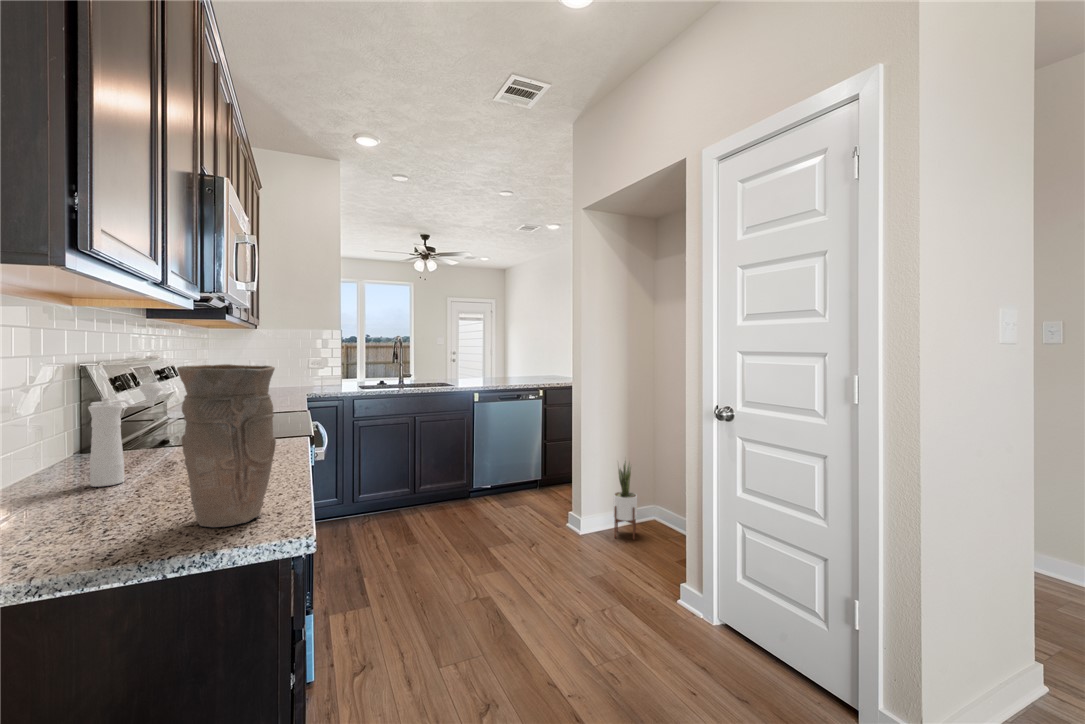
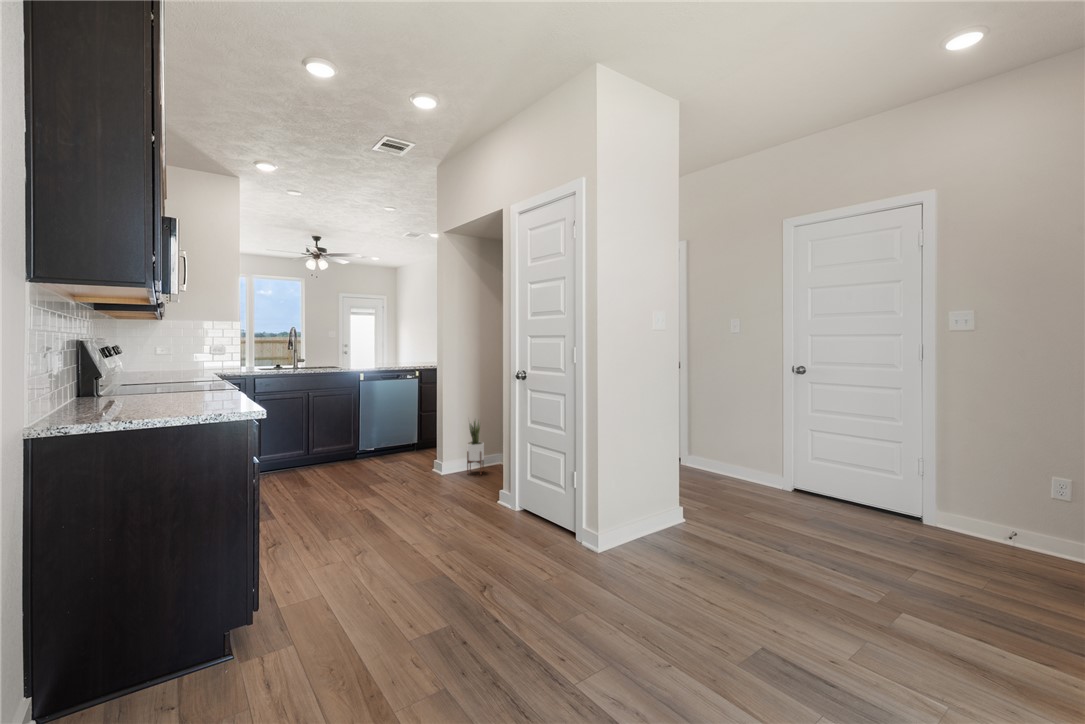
vase: present [177,364,276,527] -> none [193,333,242,410]
pepper mill: present [88,383,162,487] -> none [116,348,153,404]

